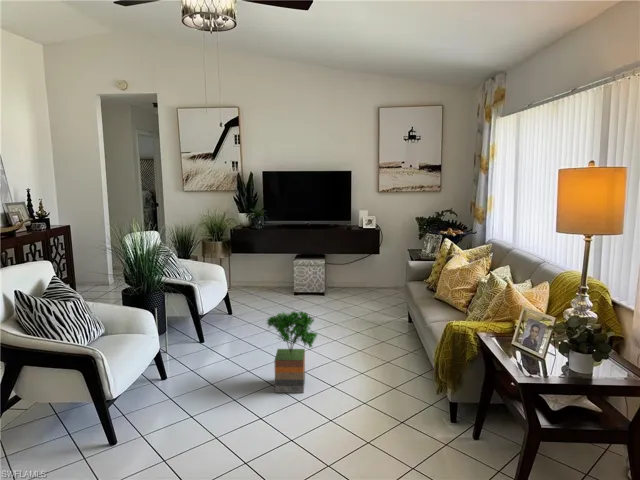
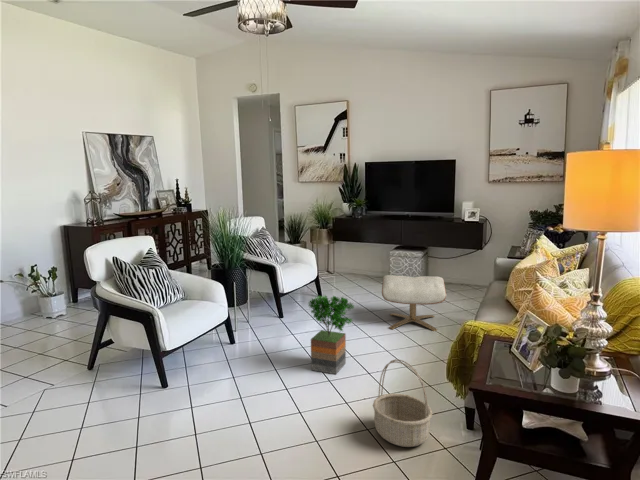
ottoman: none [307,282,374,338] -> present [382,275,446,331]
basket: none [377,368,438,453] -> present [373,359,432,447]

